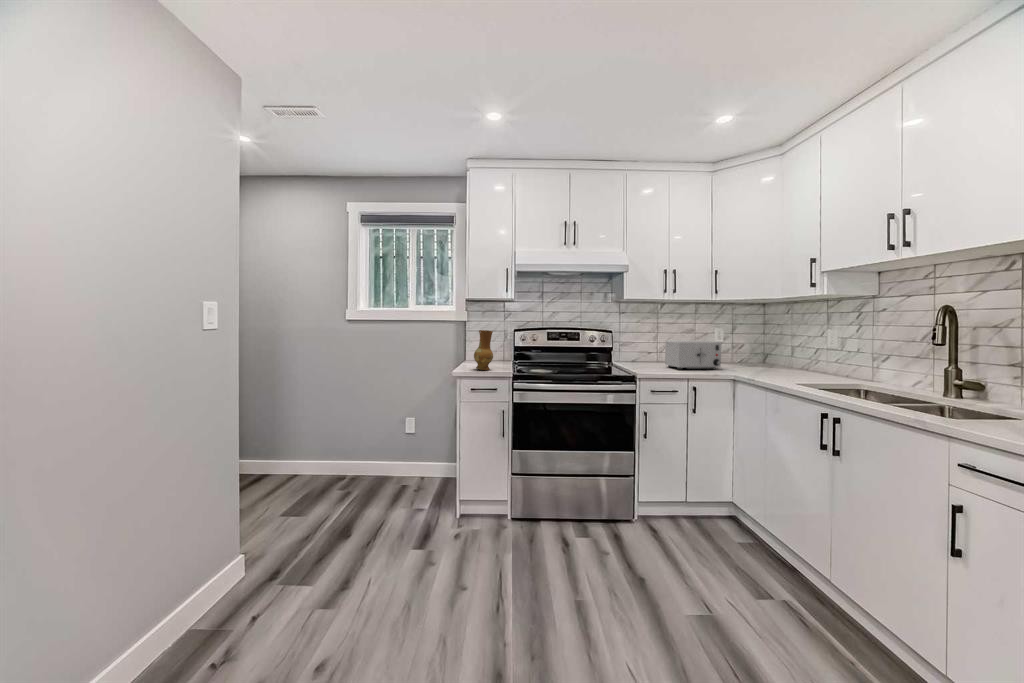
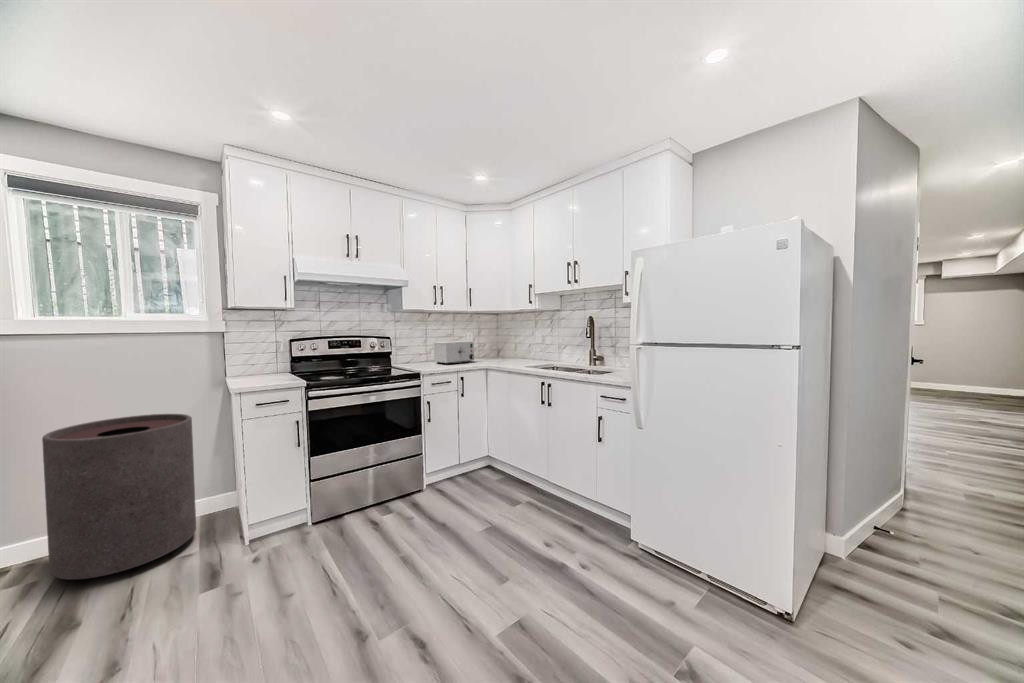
ceramic jug: present [474,330,493,370] -> none [251,339,275,381]
trash can: none [347,387,433,508] -> present [42,414,196,580]

